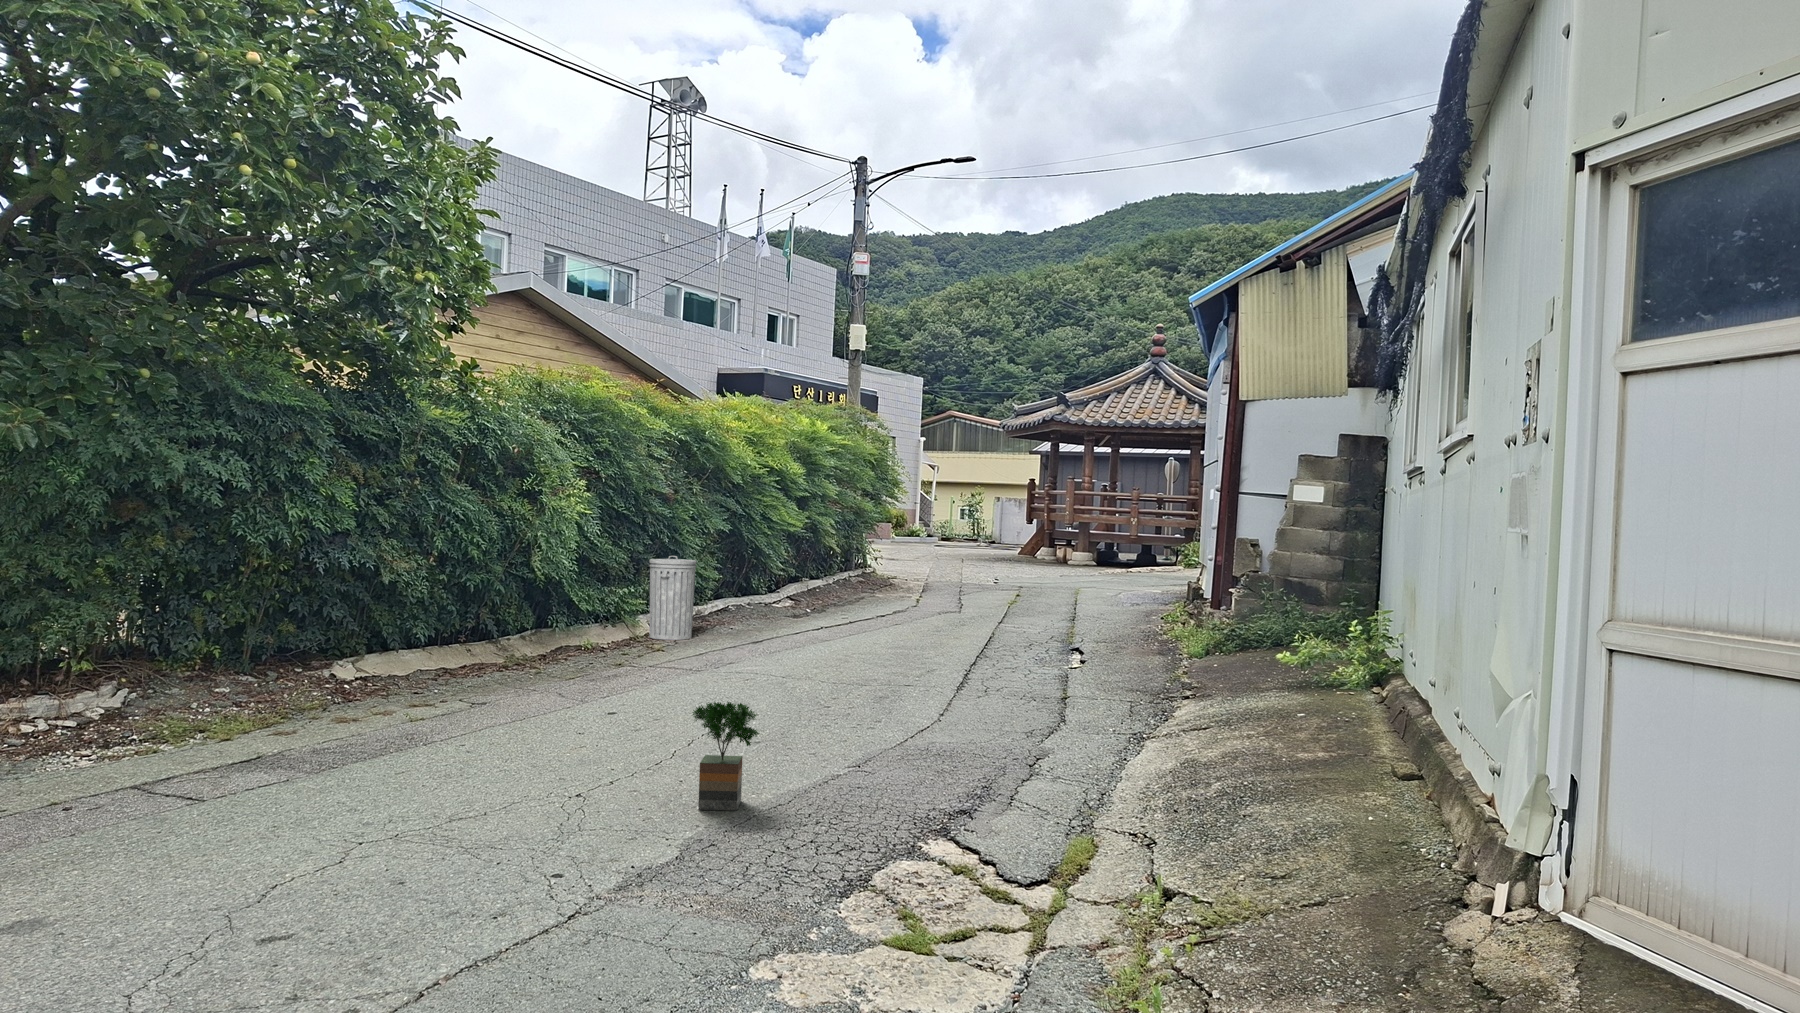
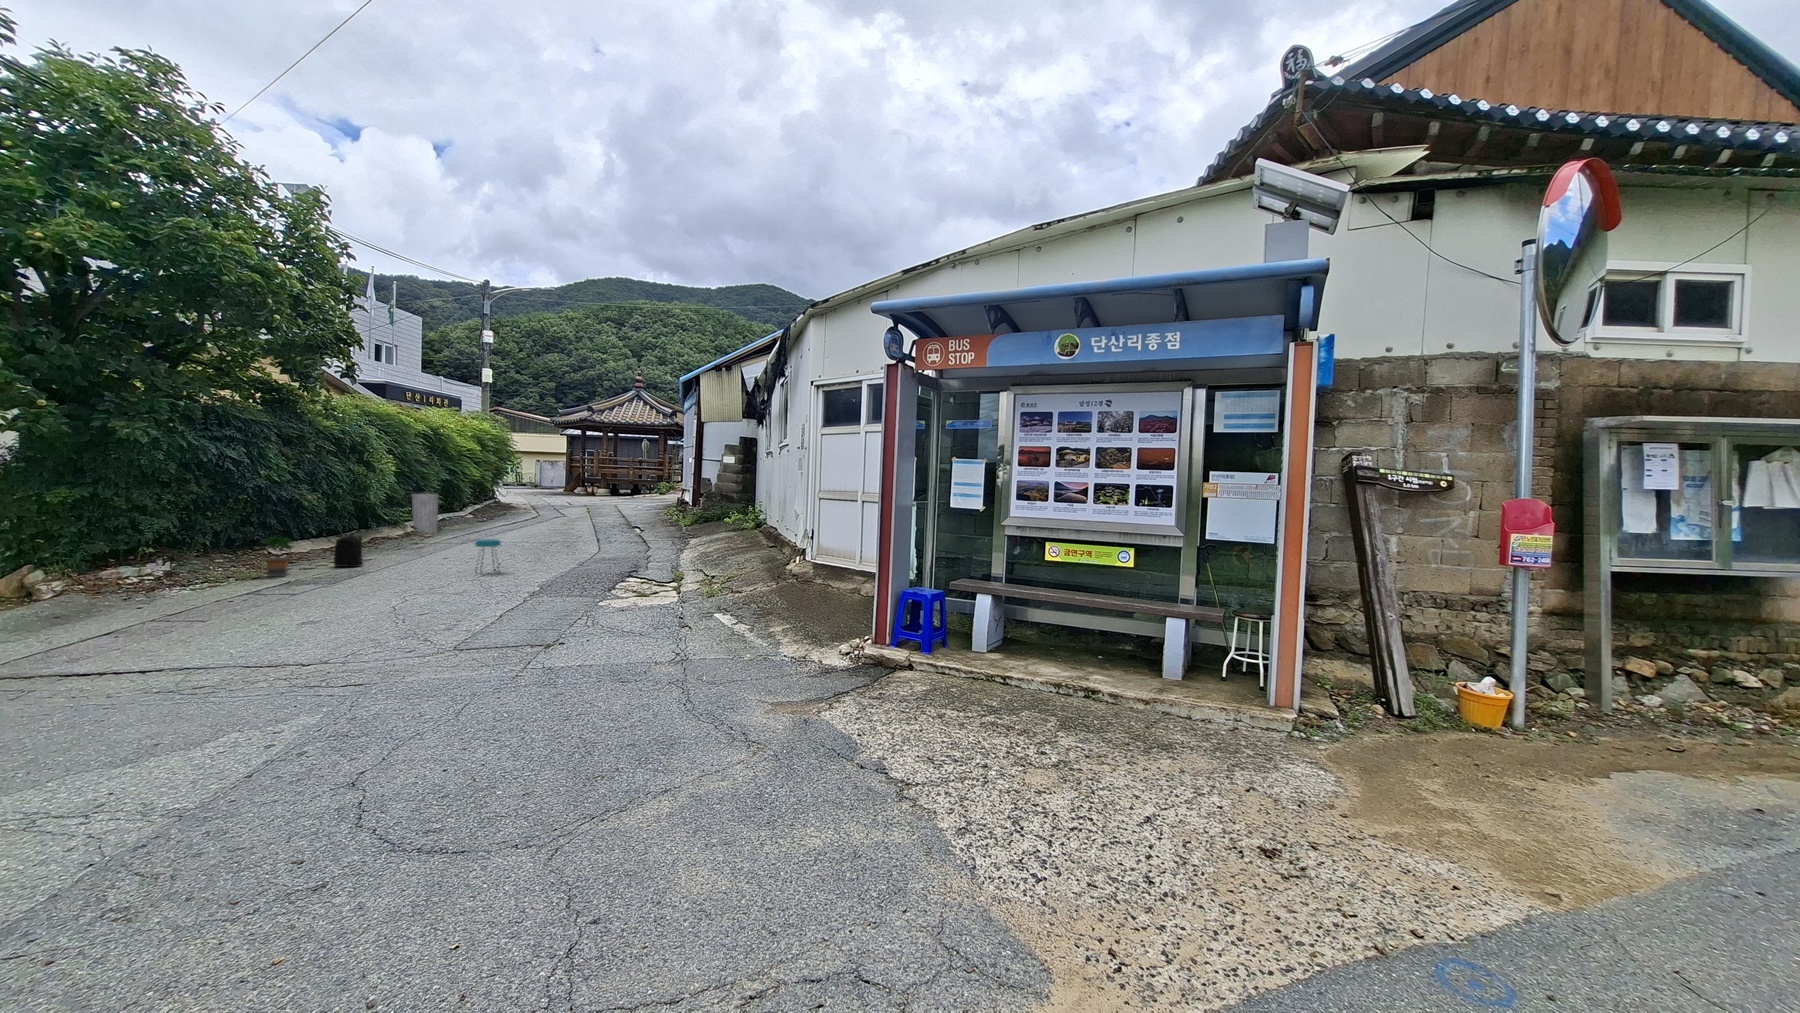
backpack: none [381,651,443,728] -> present [334,534,363,567]
stool: none [582,693,642,788] -> present [475,539,501,571]
potted tree: present [693,702,758,811] -> present [262,537,294,577]

